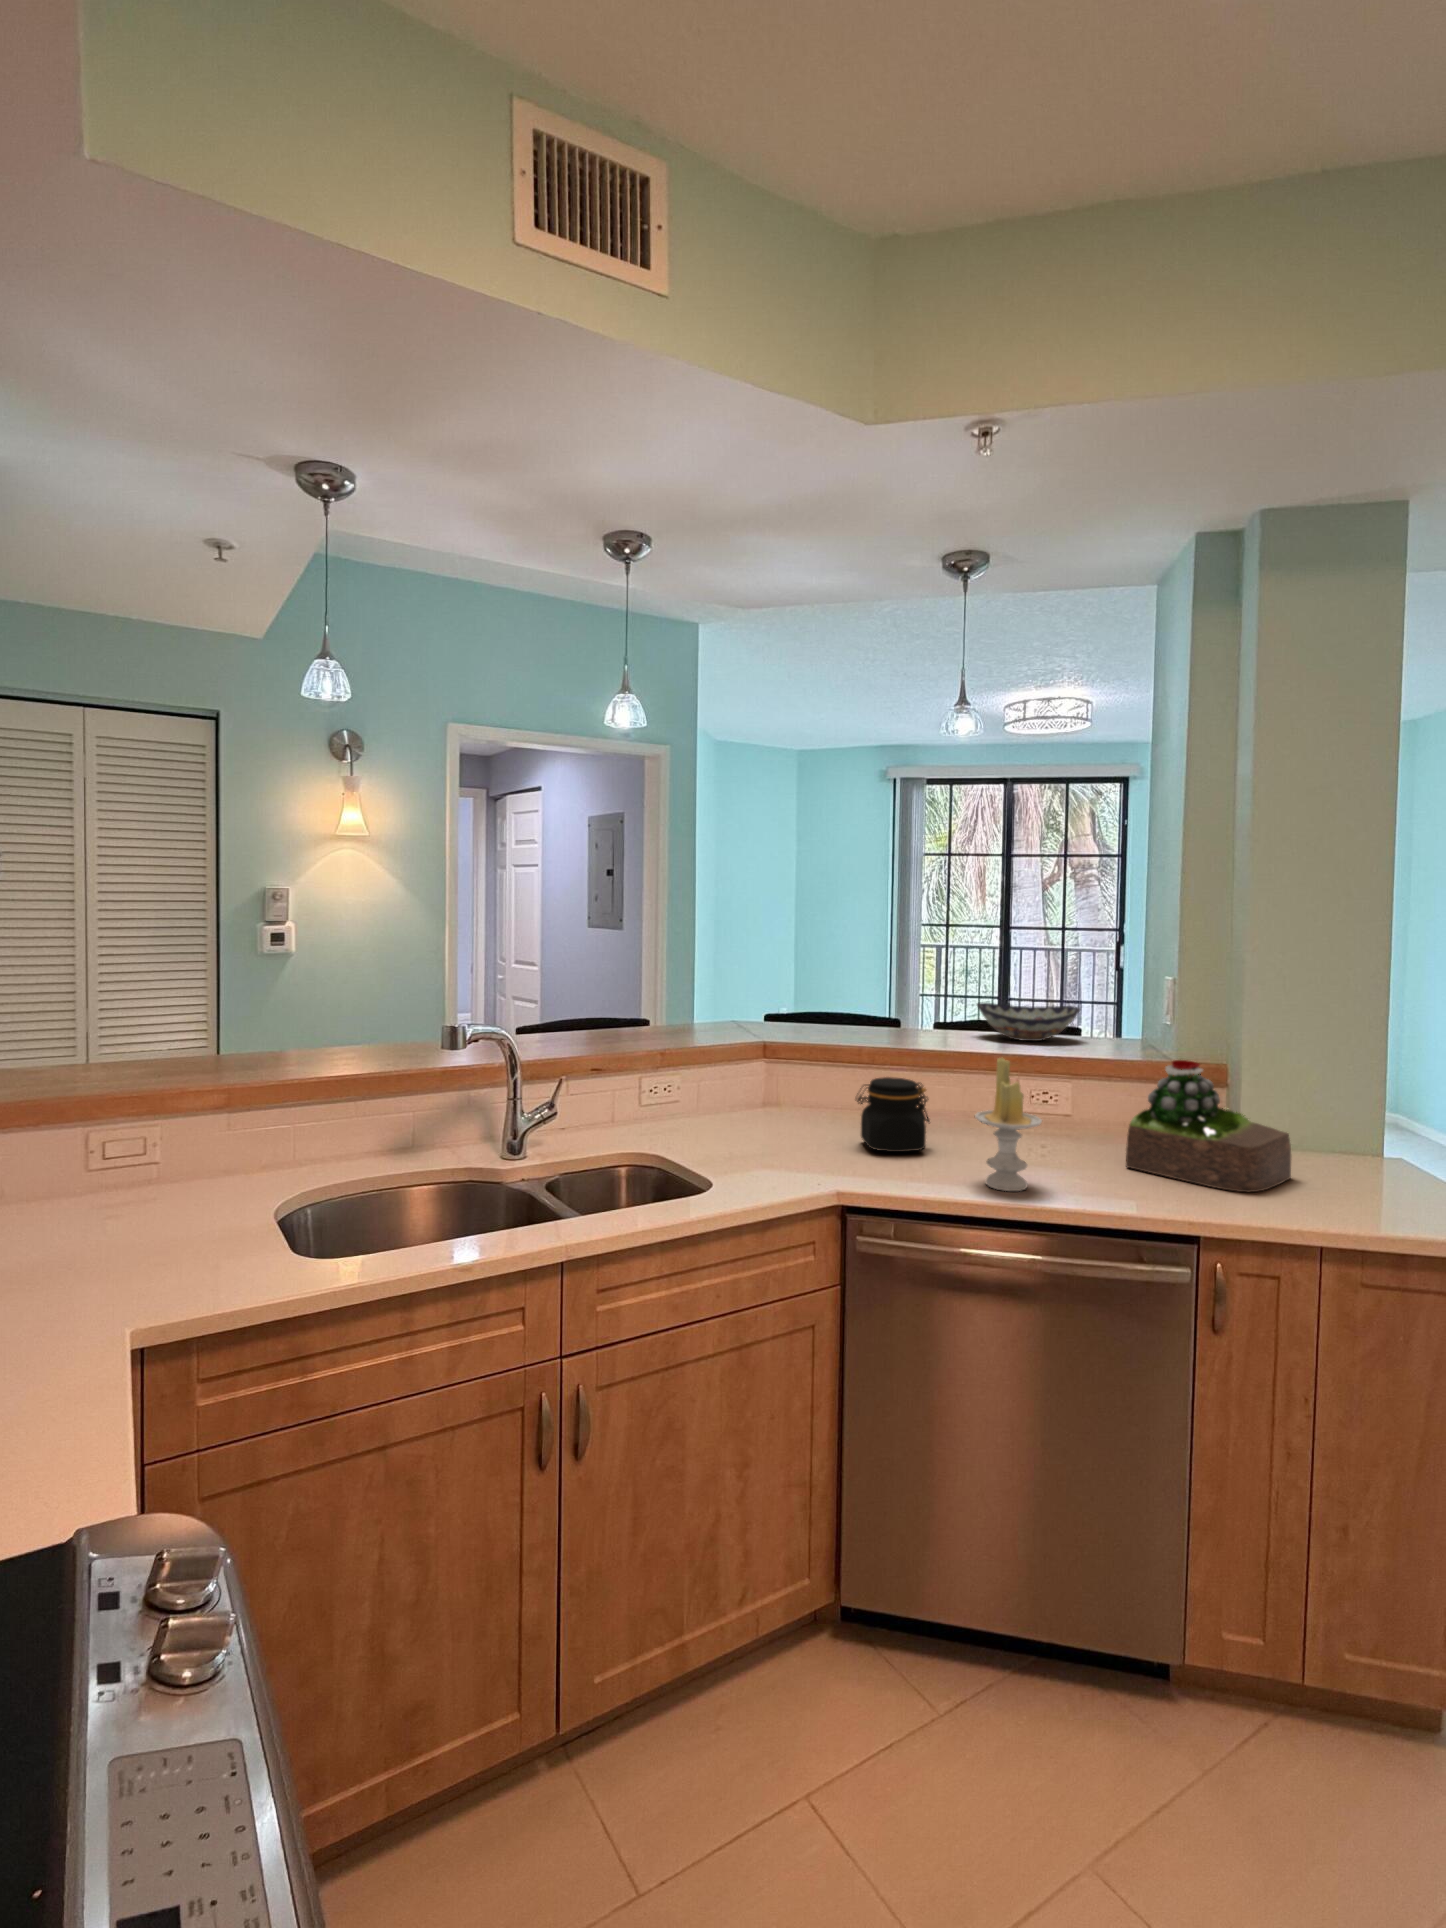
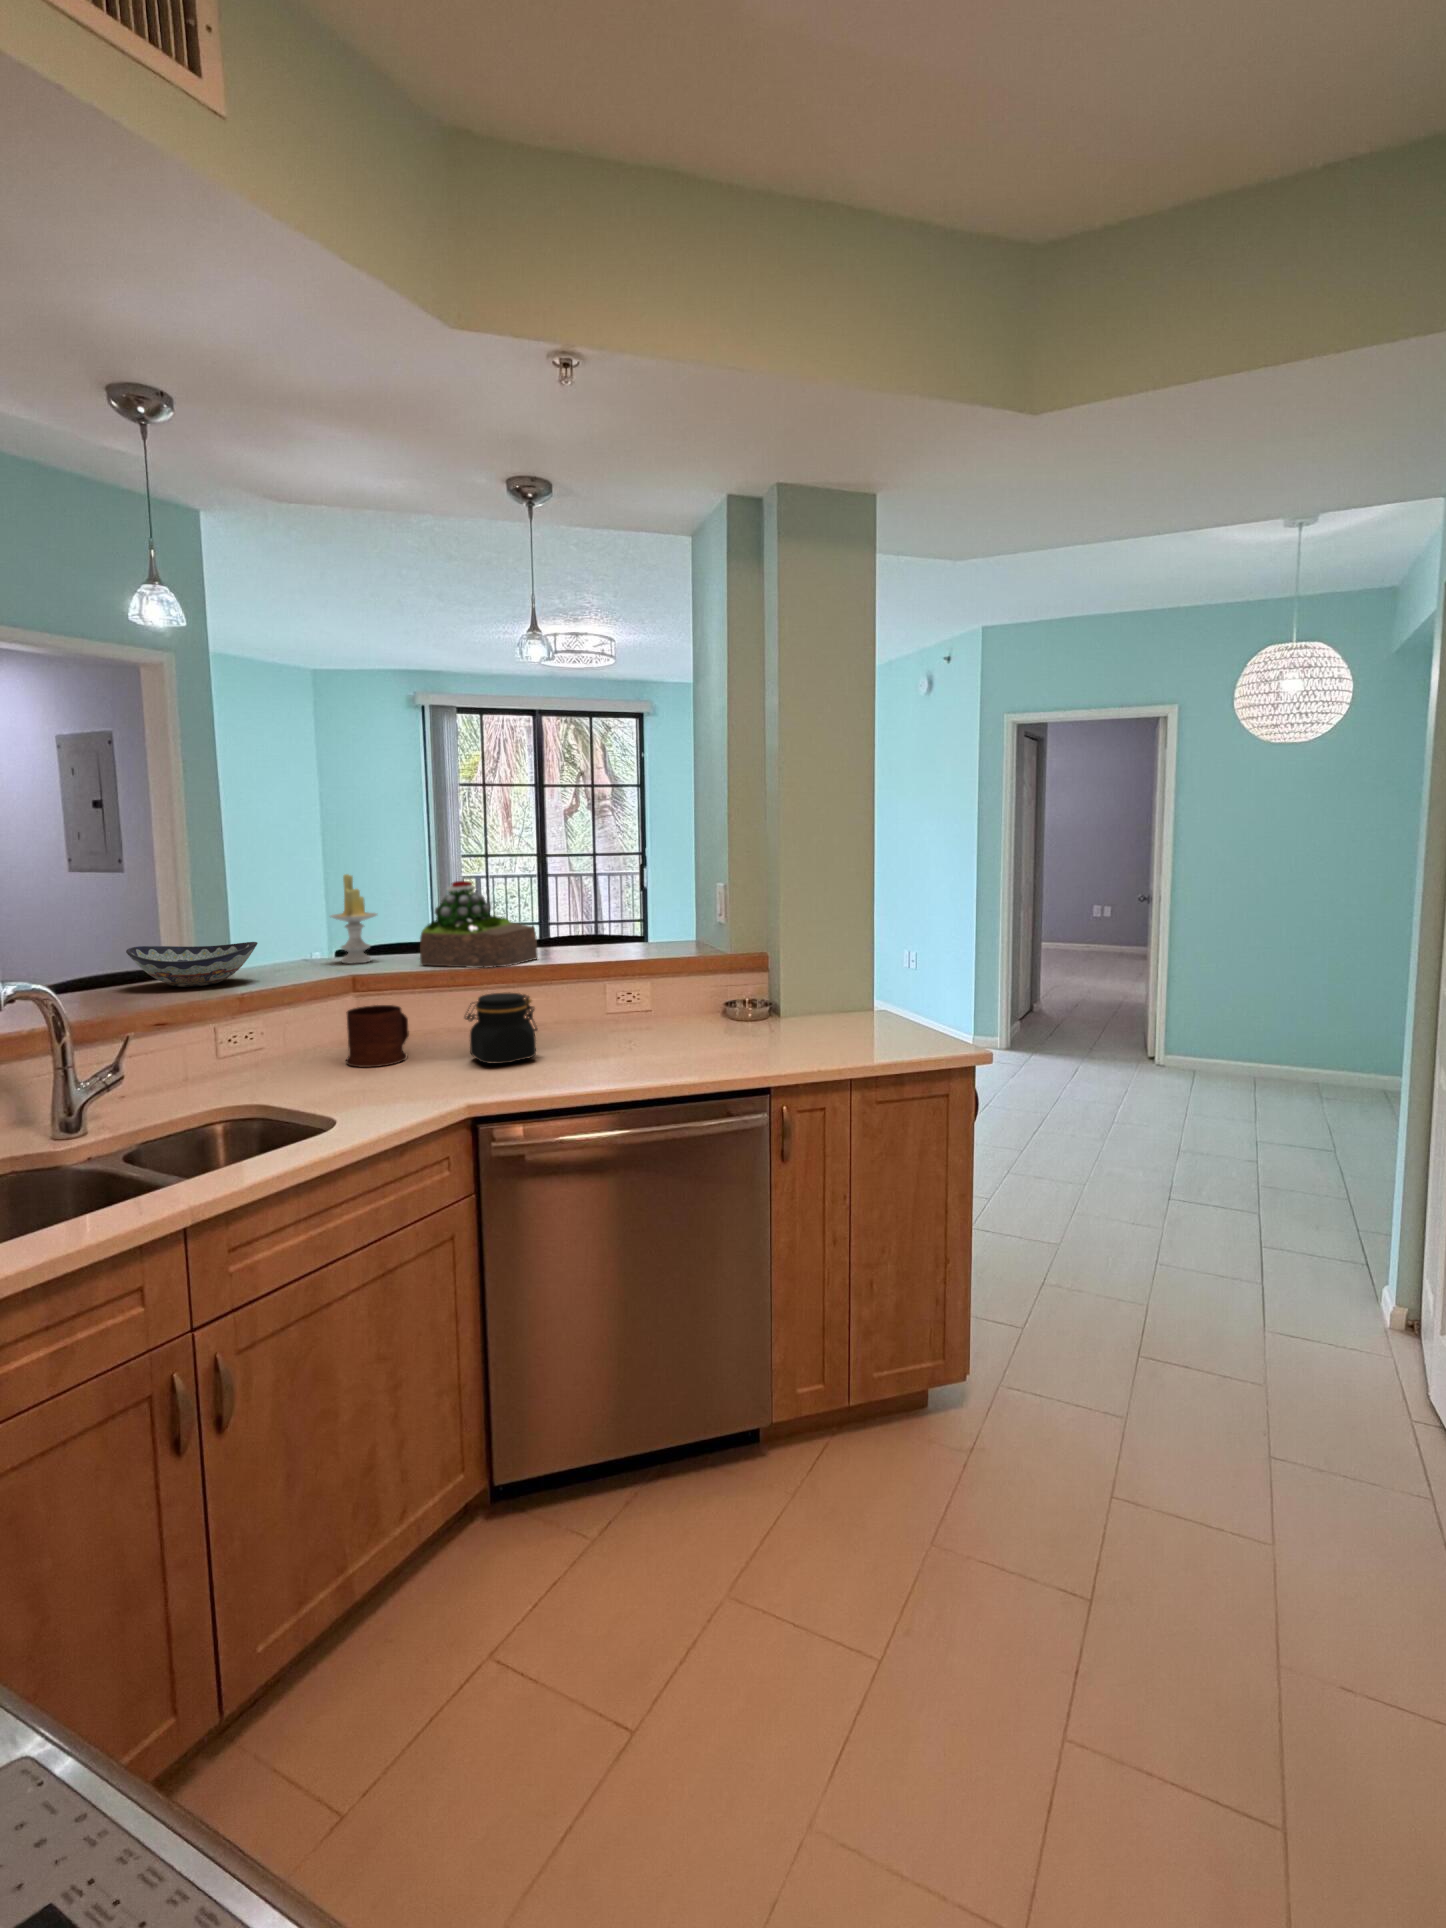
decorative bowl: present [977,1002,1080,1041] -> present [126,942,258,987]
candle: present [975,1058,1042,1191] -> present [331,874,377,964]
succulent plant: present [1126,1060,1291,1192] -> present [420,881,538,968]
mug: none [748,1074,808,1136] -> present [346,1005,409,1067]

